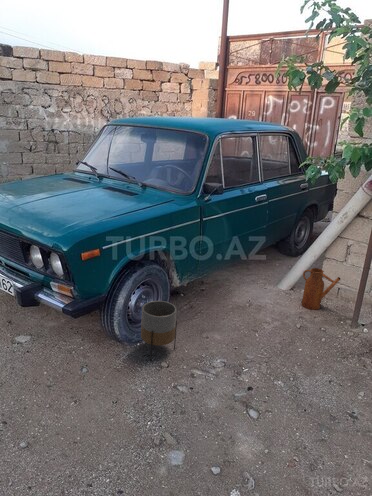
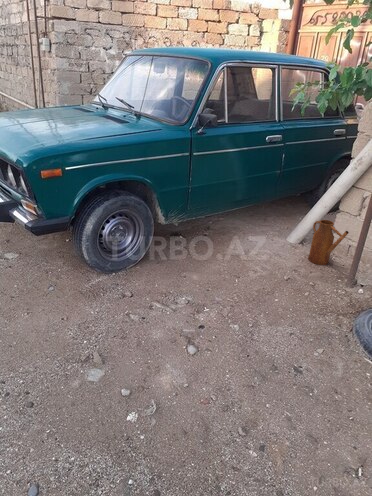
planter: present [141,301,177,360] -> none [113,232,149,289]

